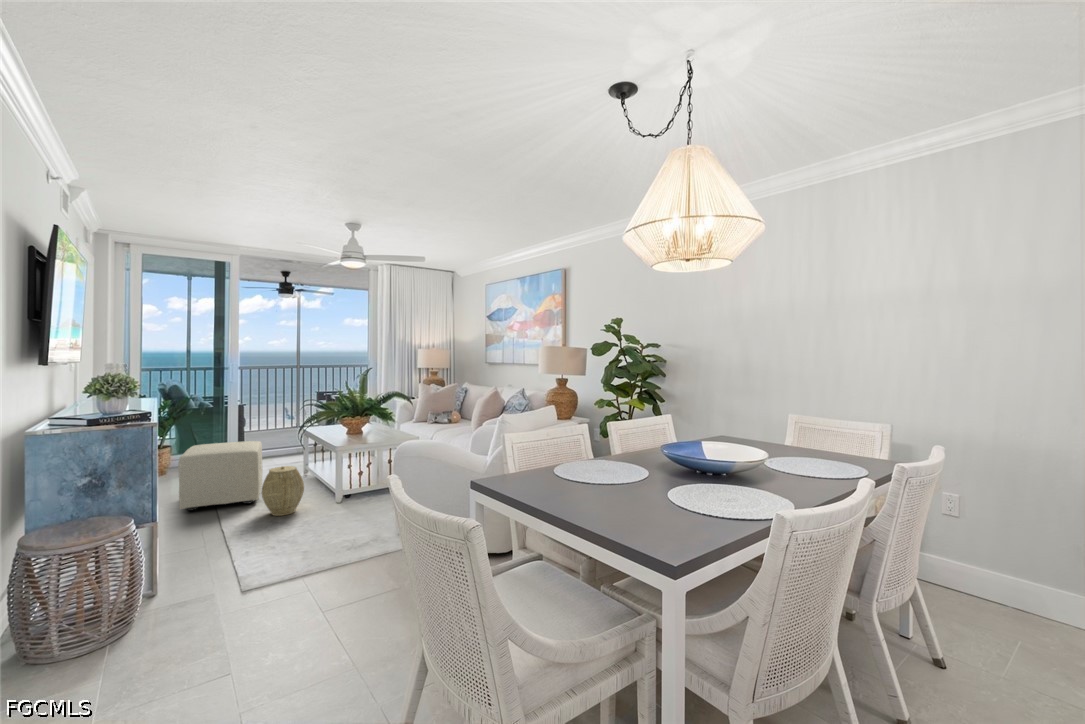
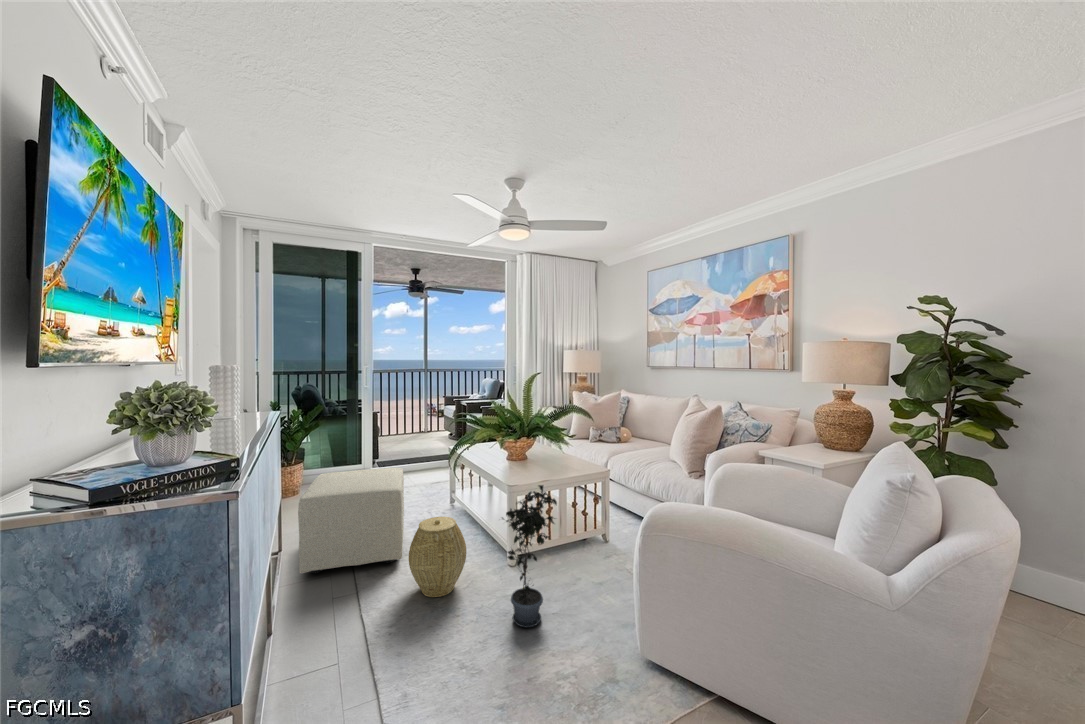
potted plant: none [321,437,359,523] -> present [502,485,557,628]

